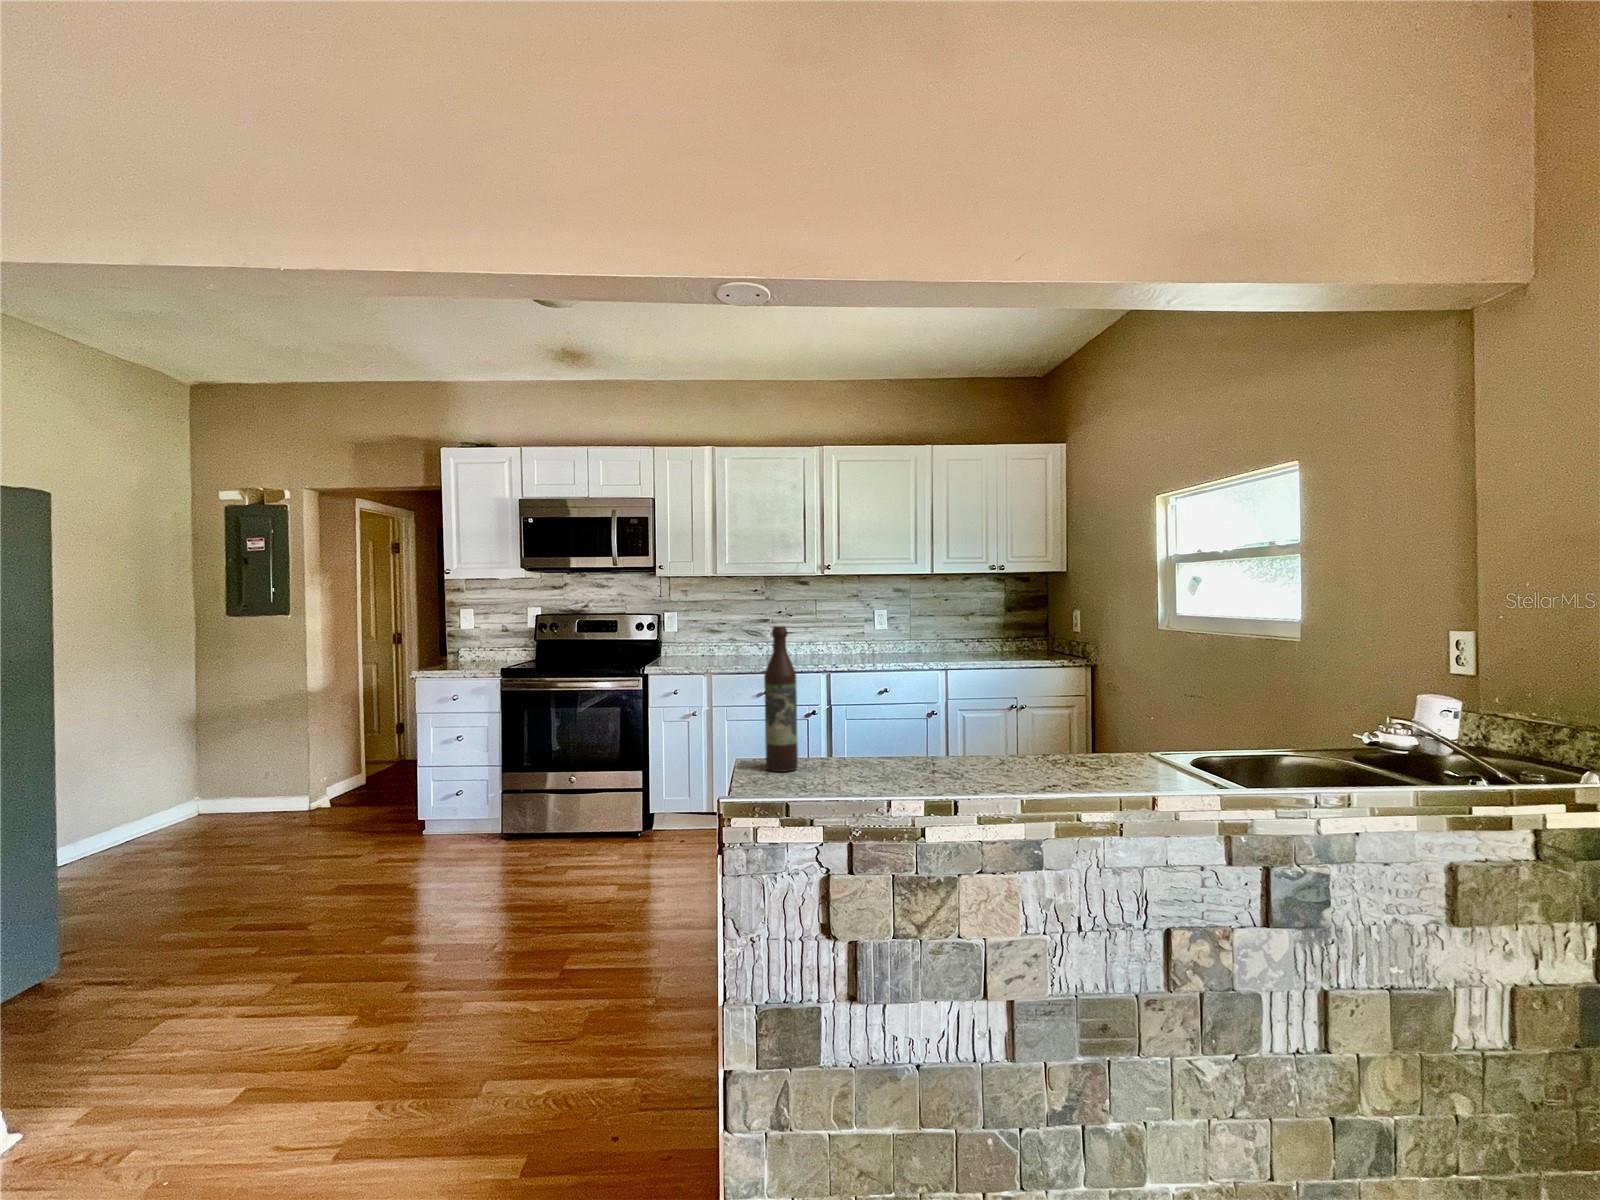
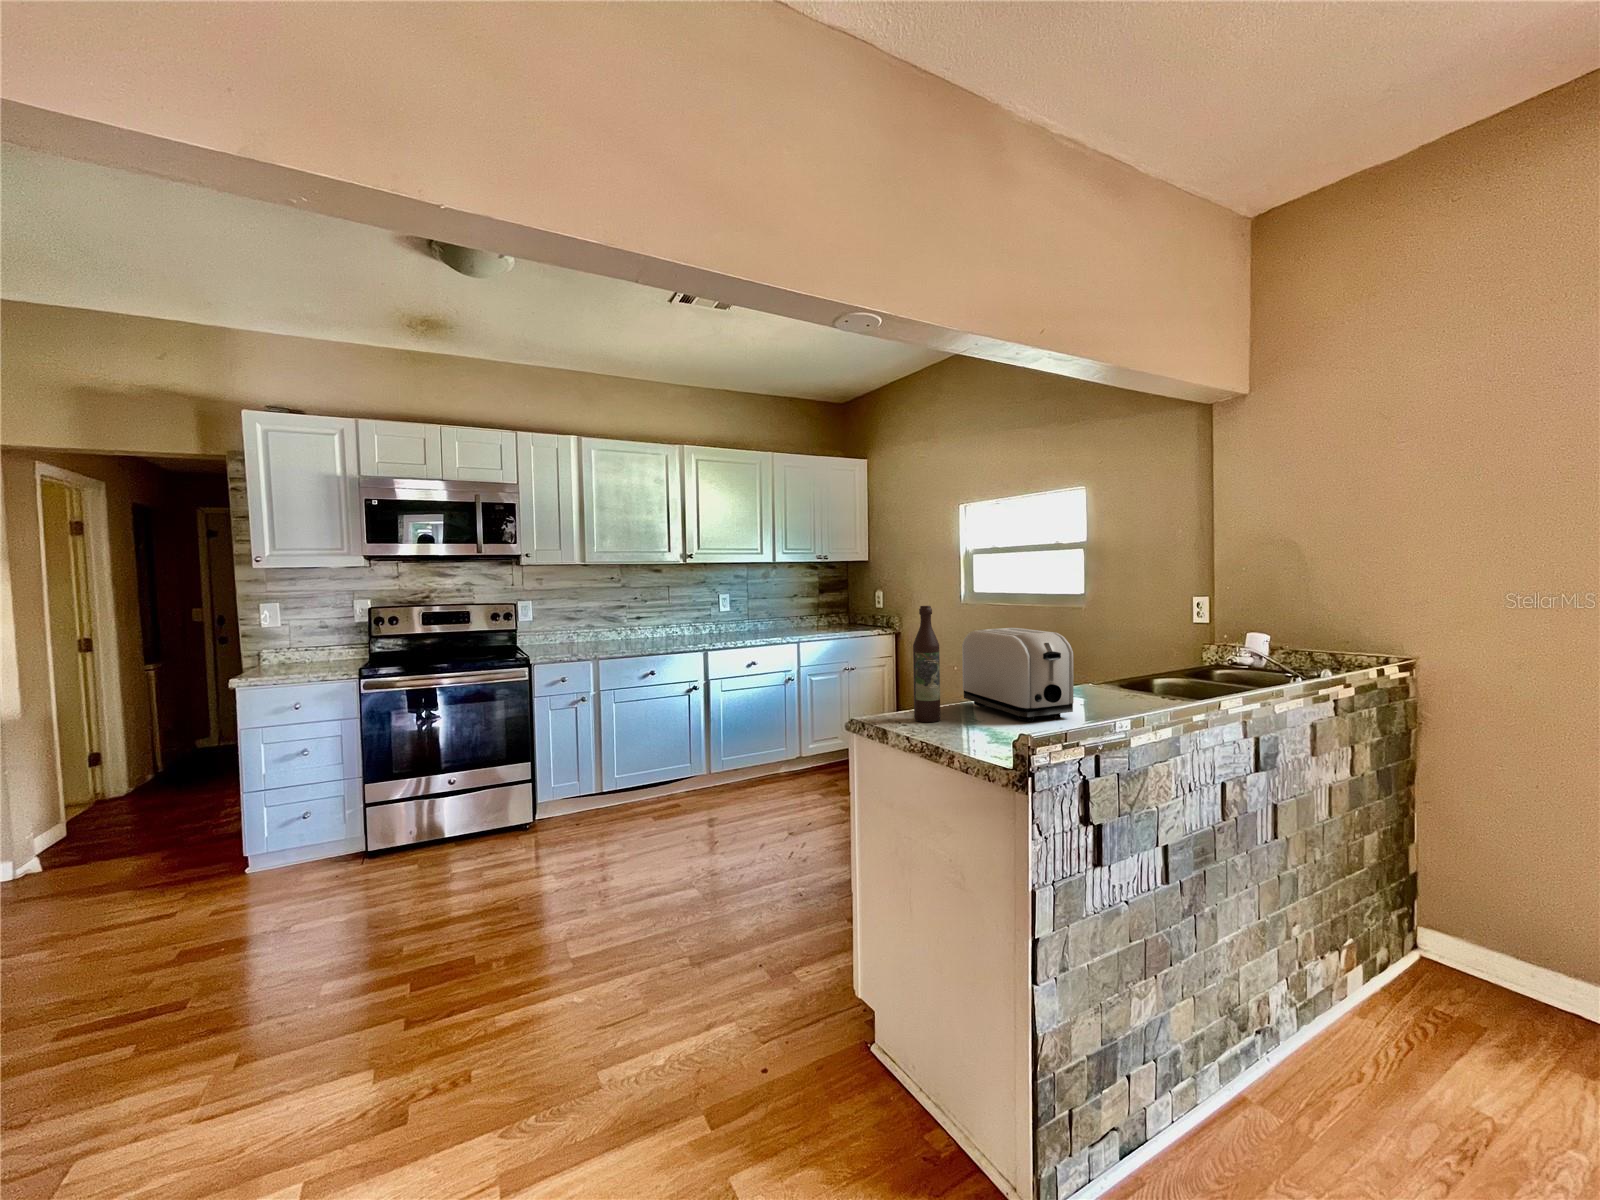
toaster: none [865,660,953,789] -> present [962,628,1073,722]

